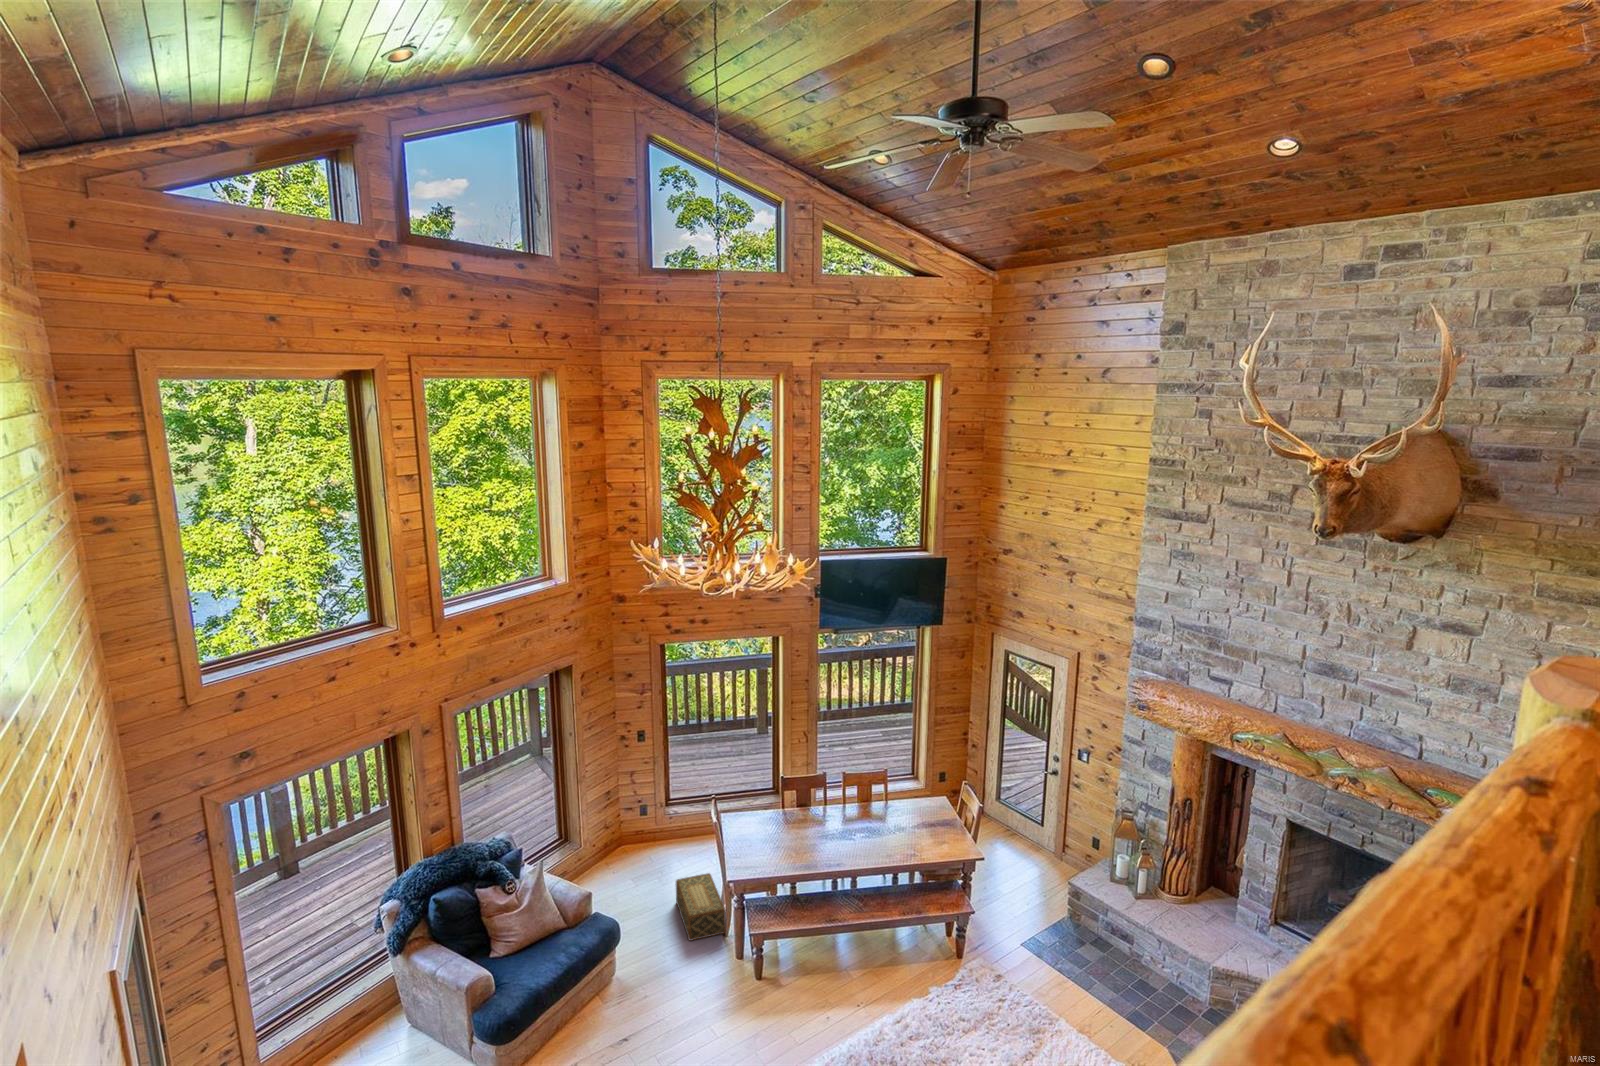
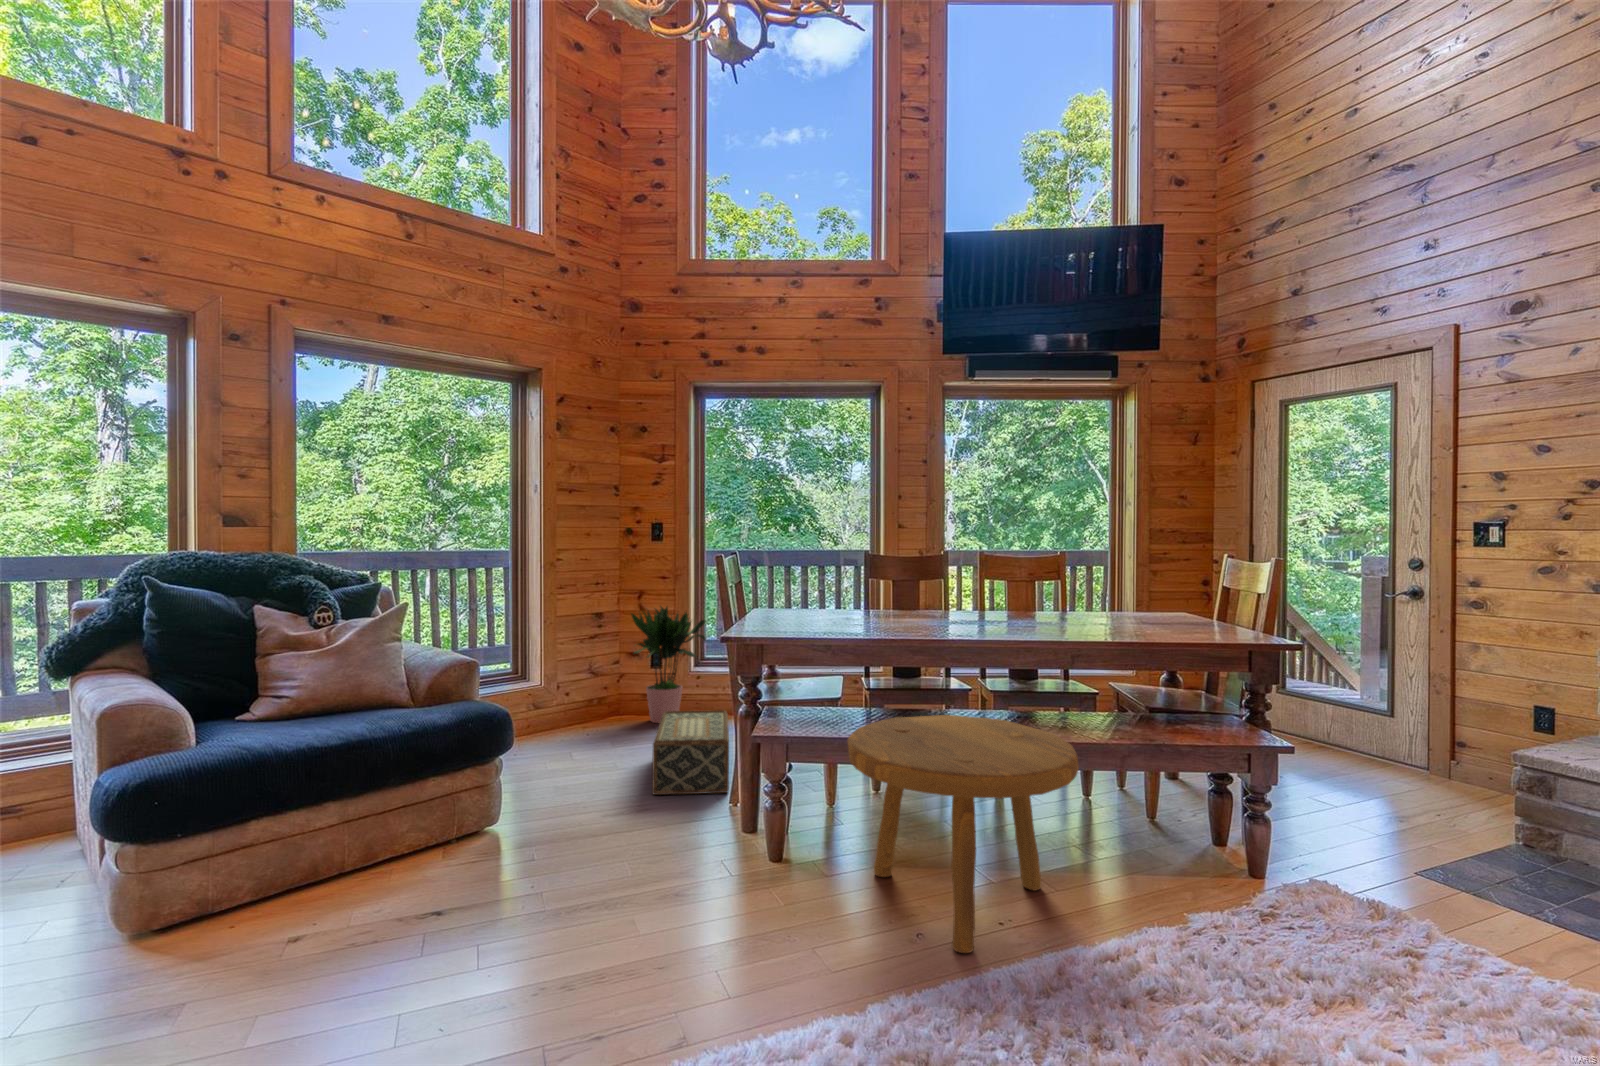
potted plant: none [634,783,686,863] -> present [631,606,706,723]
footstool: none [801,911,891,1025] -> present [847,715,1079,953]

